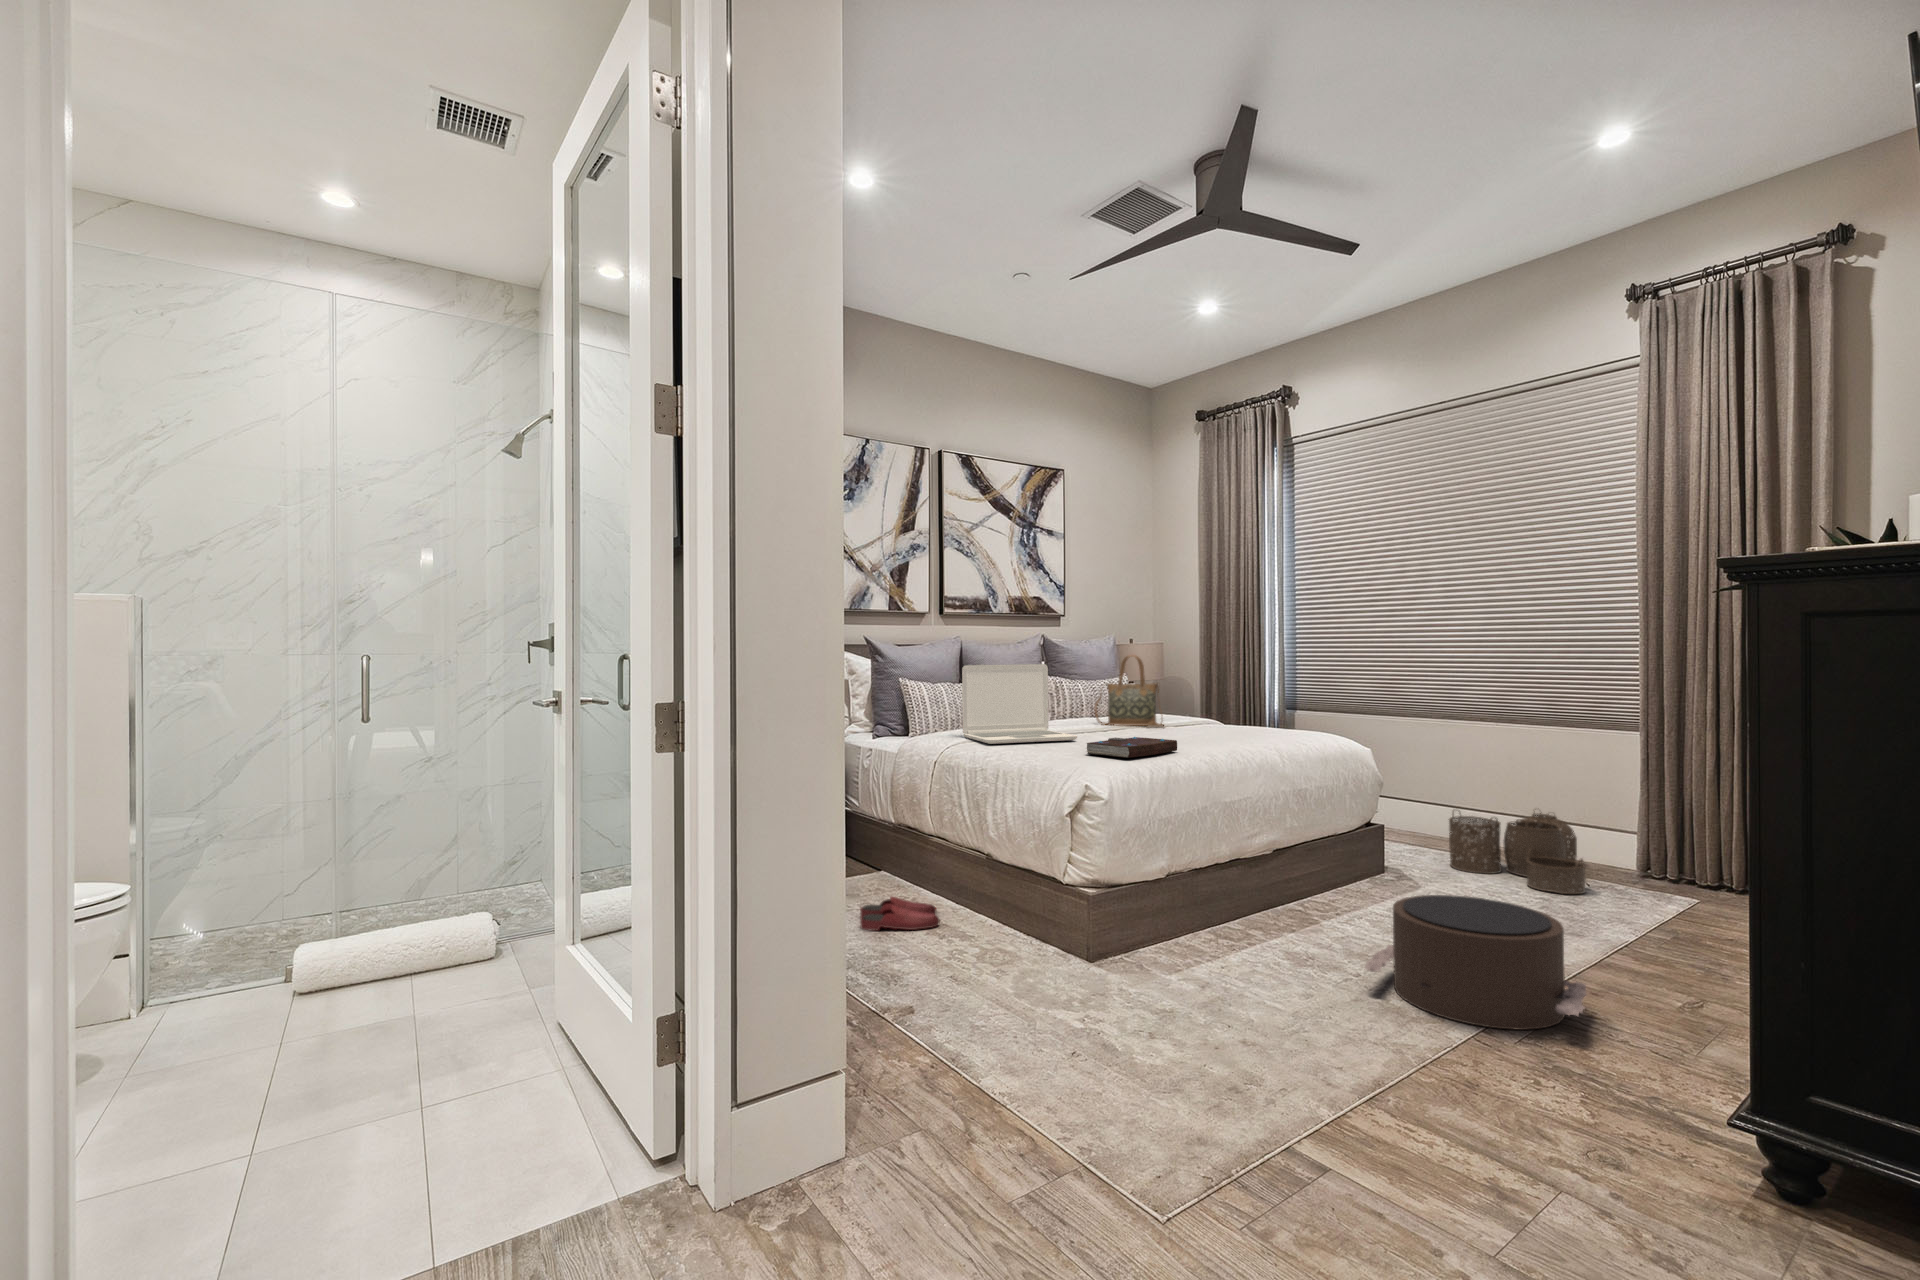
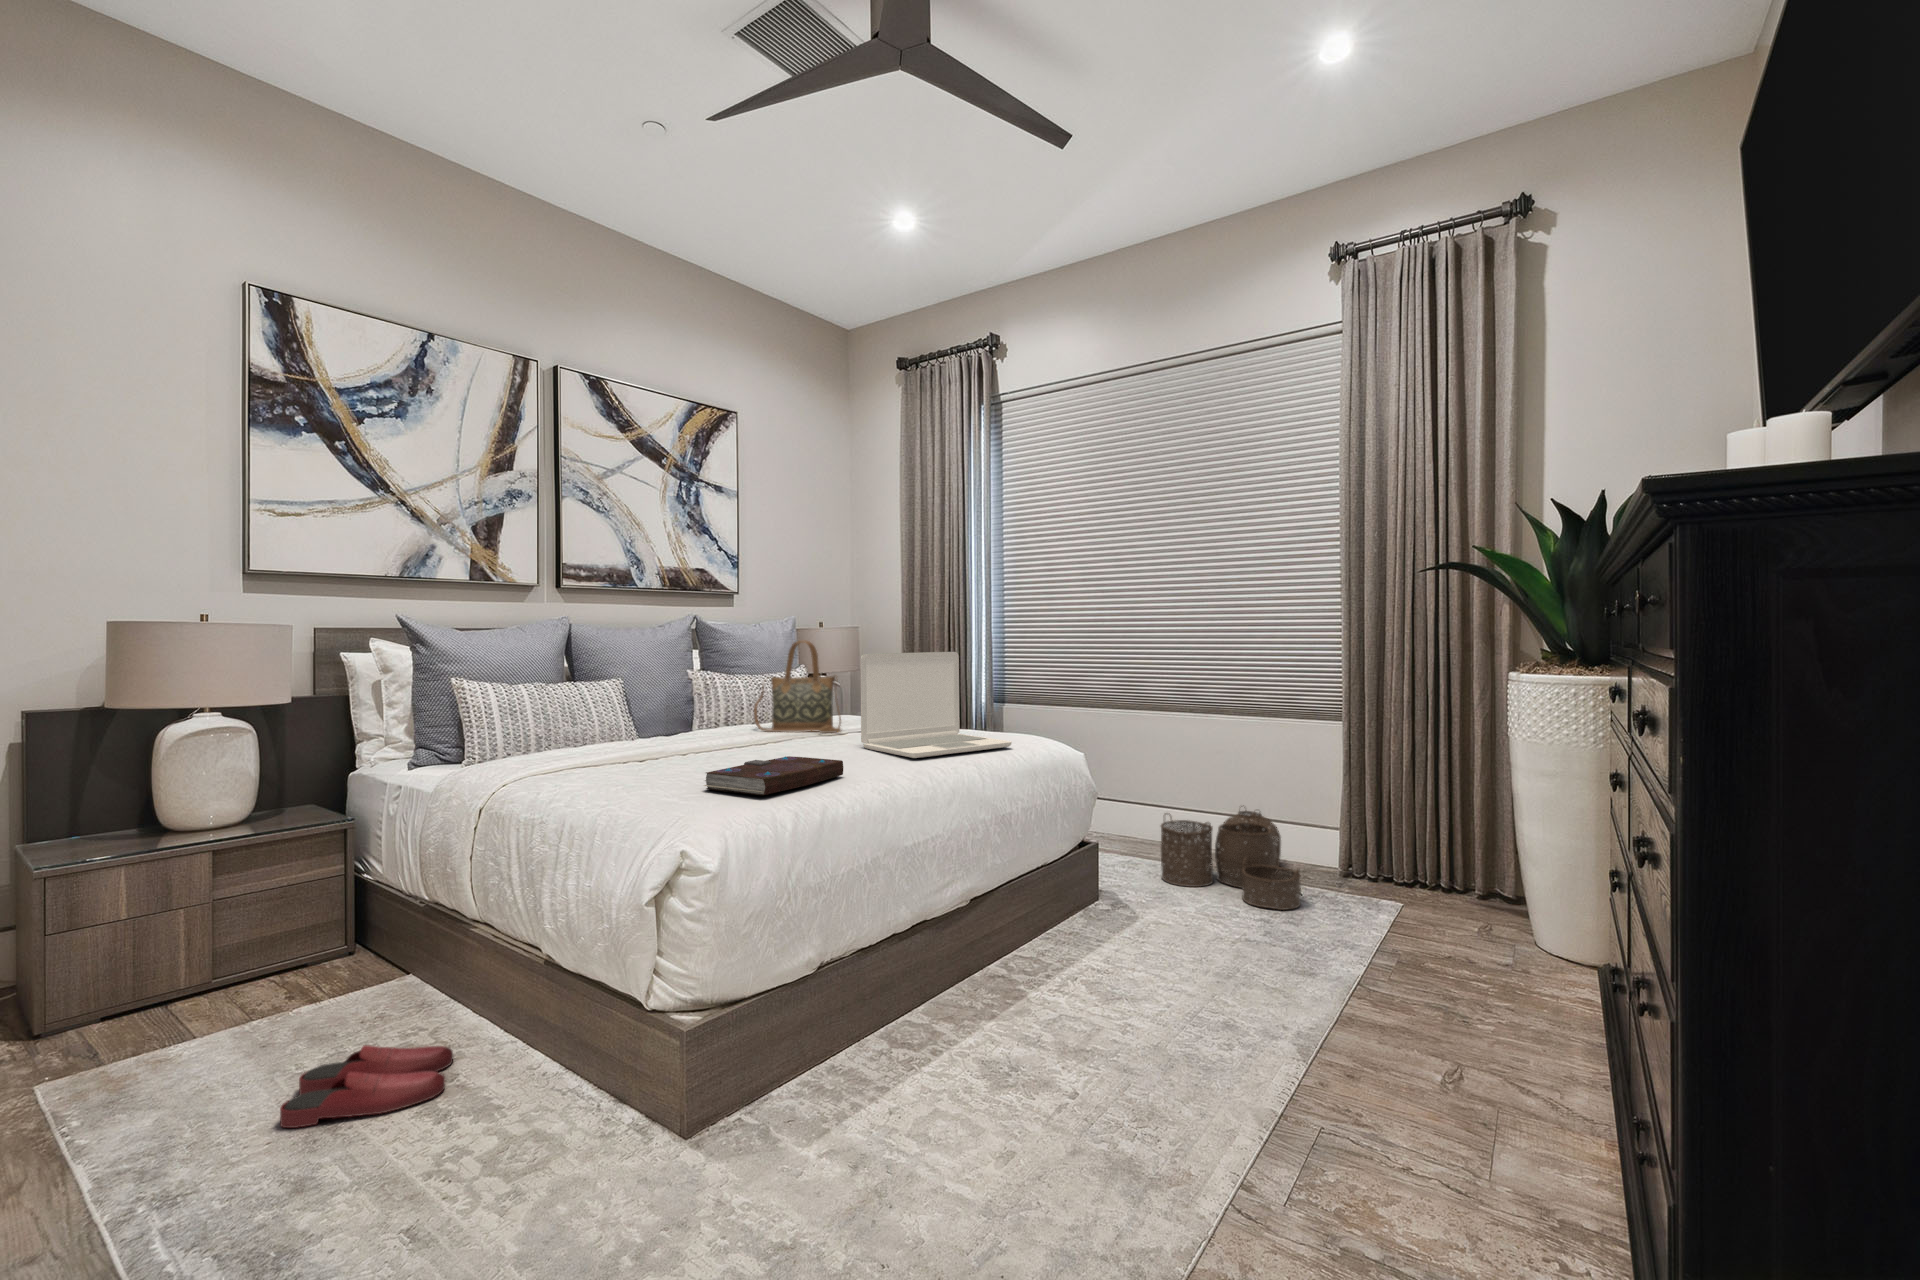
laptop: present [962,664,1077,744] -> present [860,652,1012,758]
pouf: present [1364,895,1586,1030] -> none [1095,970,1395,1204]

